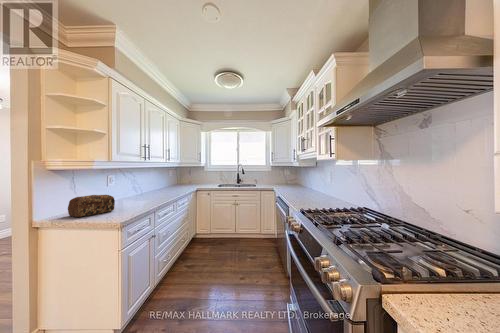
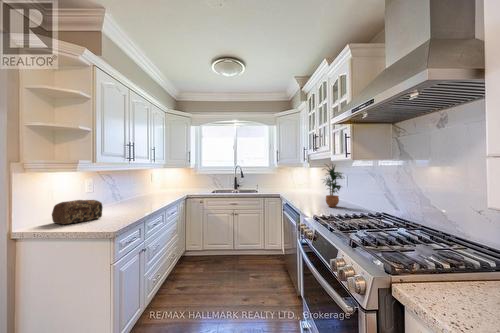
potted plant: none [308,163,330,201] -> present [326,164,342,207]

